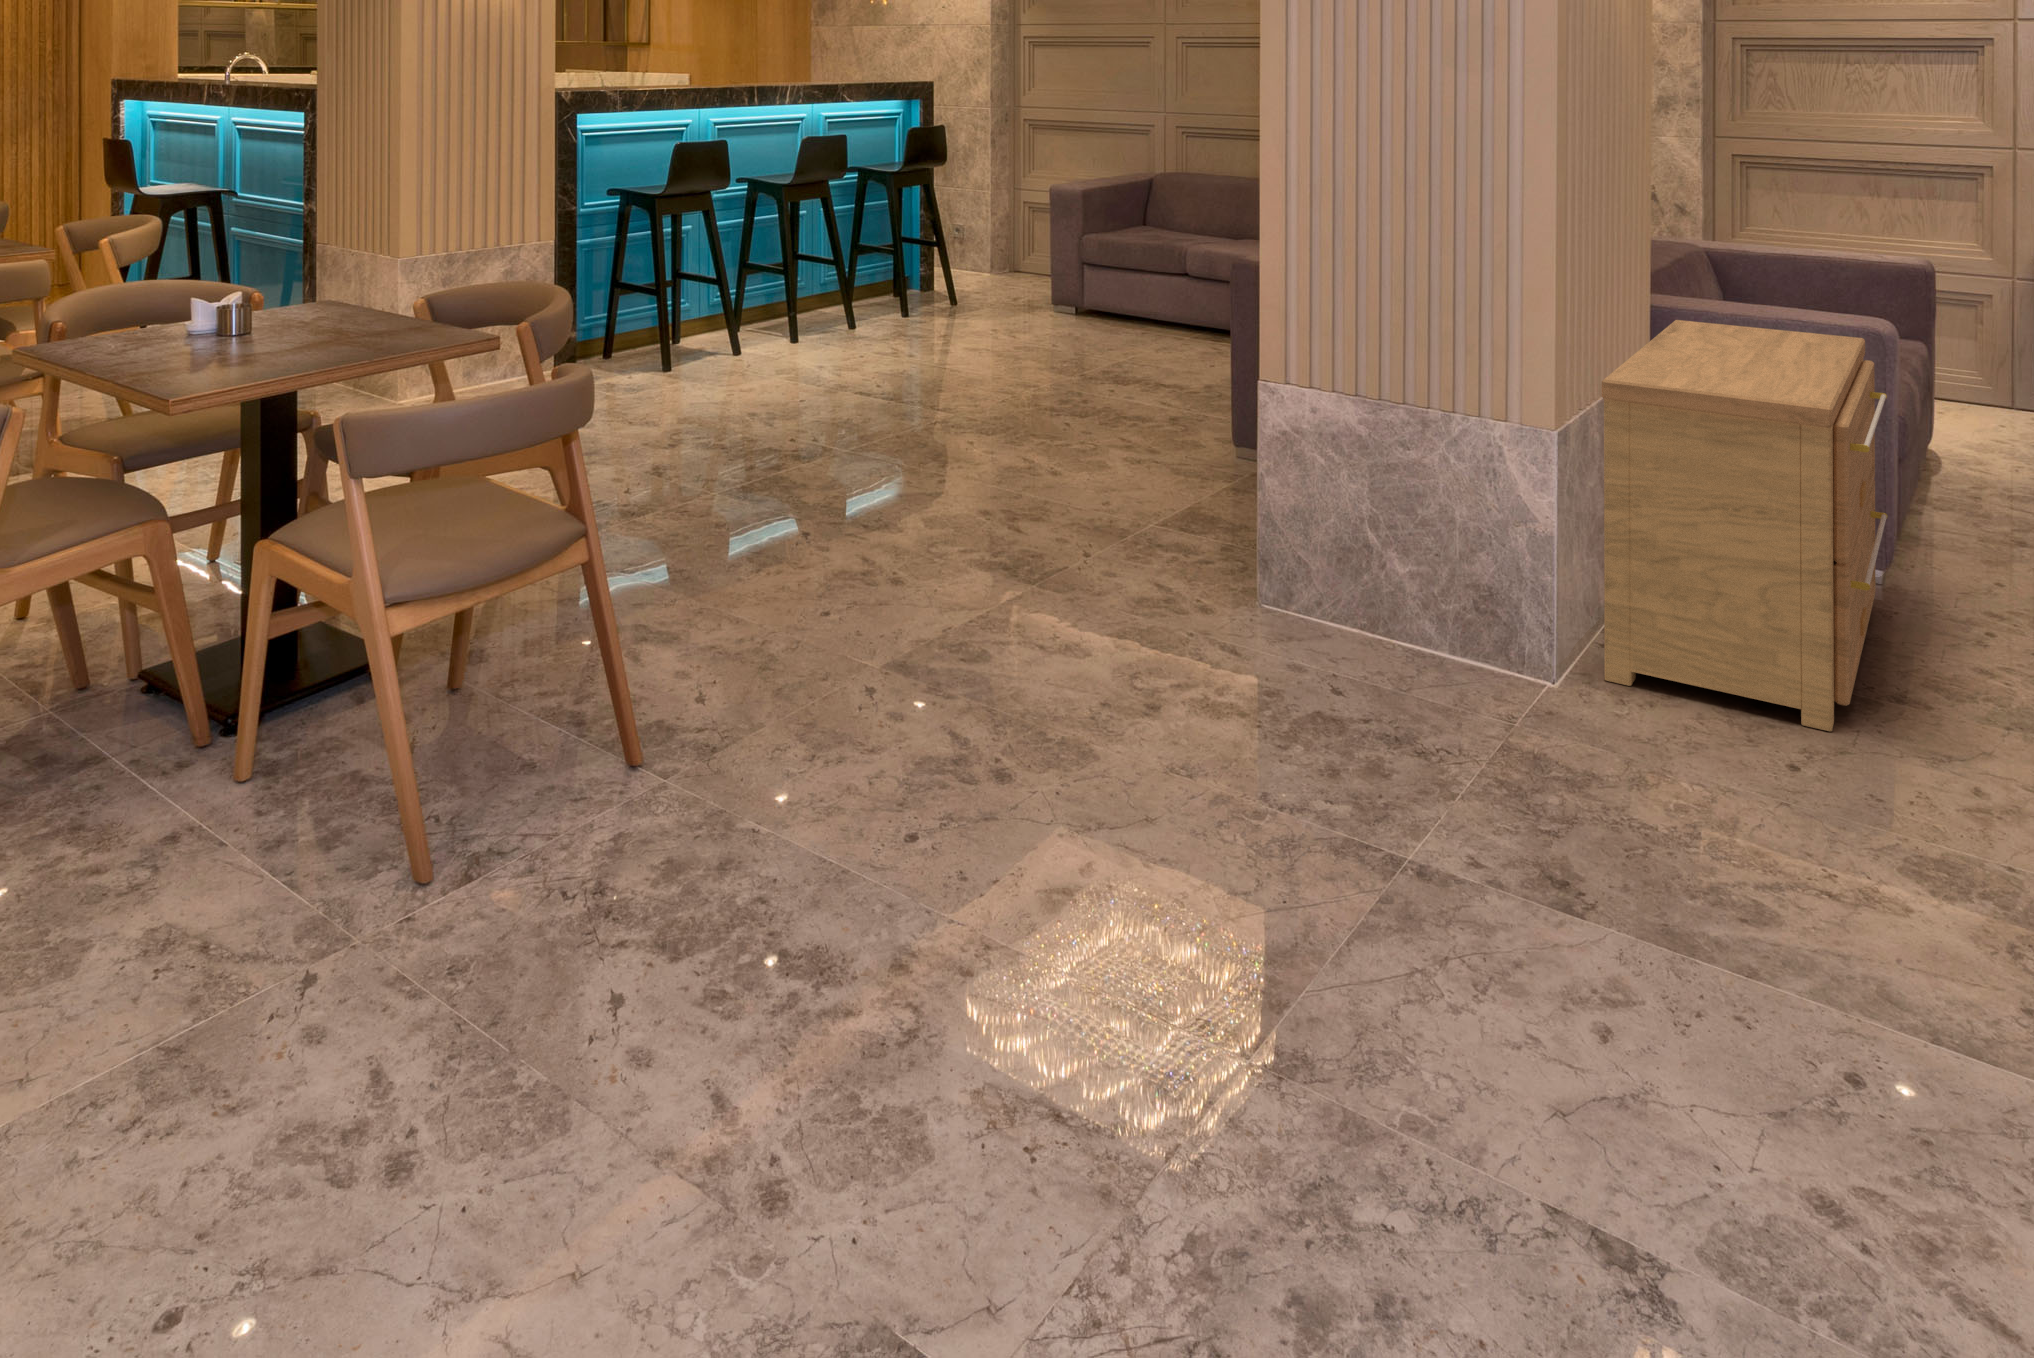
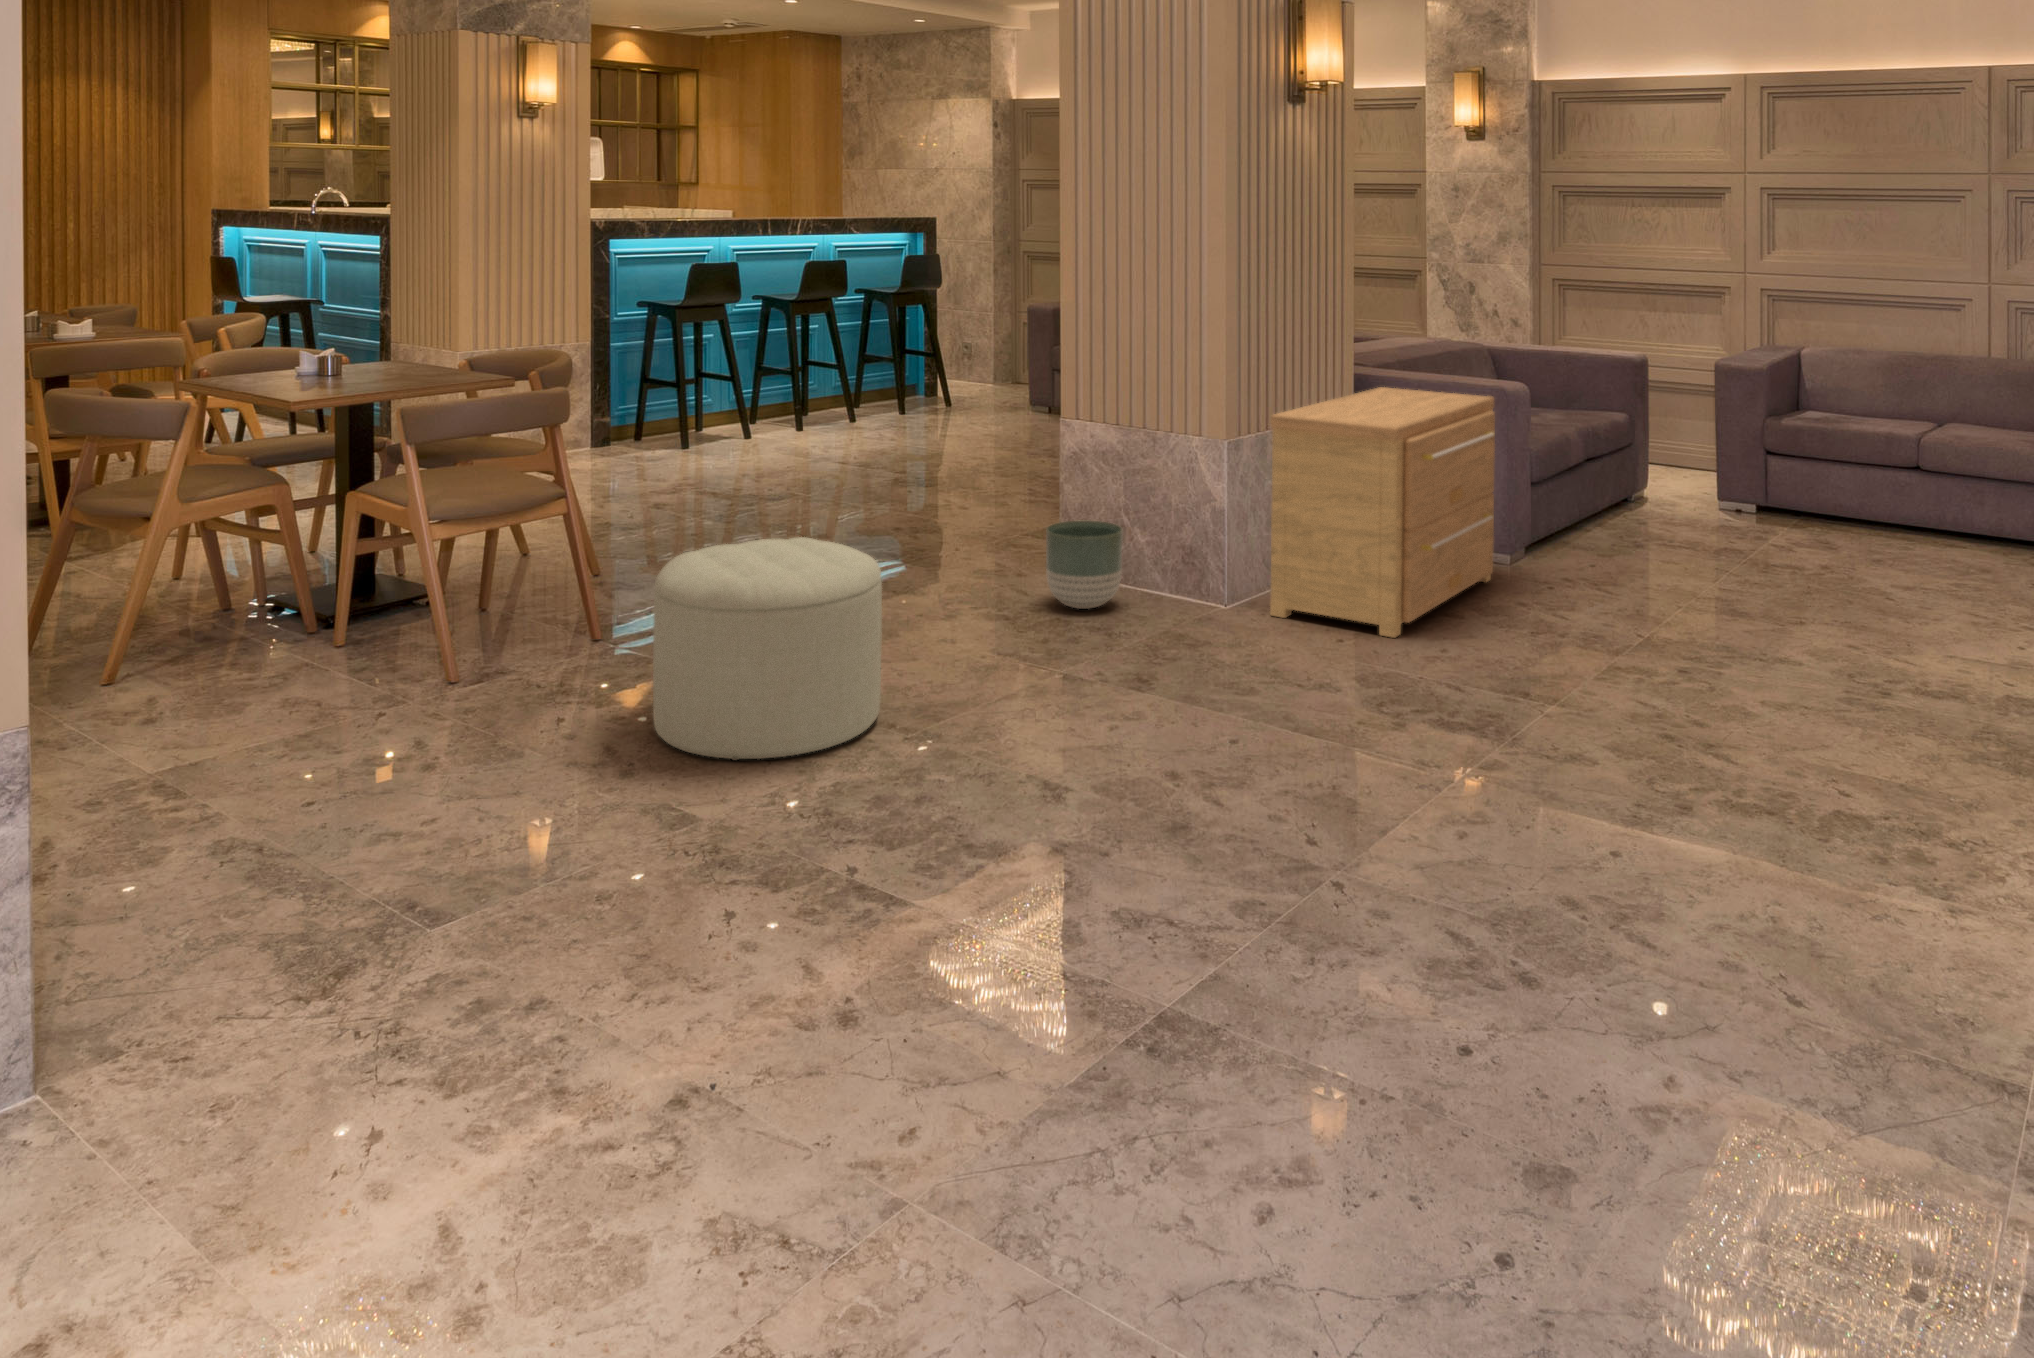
planter: none [1260,528,1375,668] -> present [1046,521,1123,609]
ottoman: none [750,620,1132,1089] -> present [653,537,882,761]

